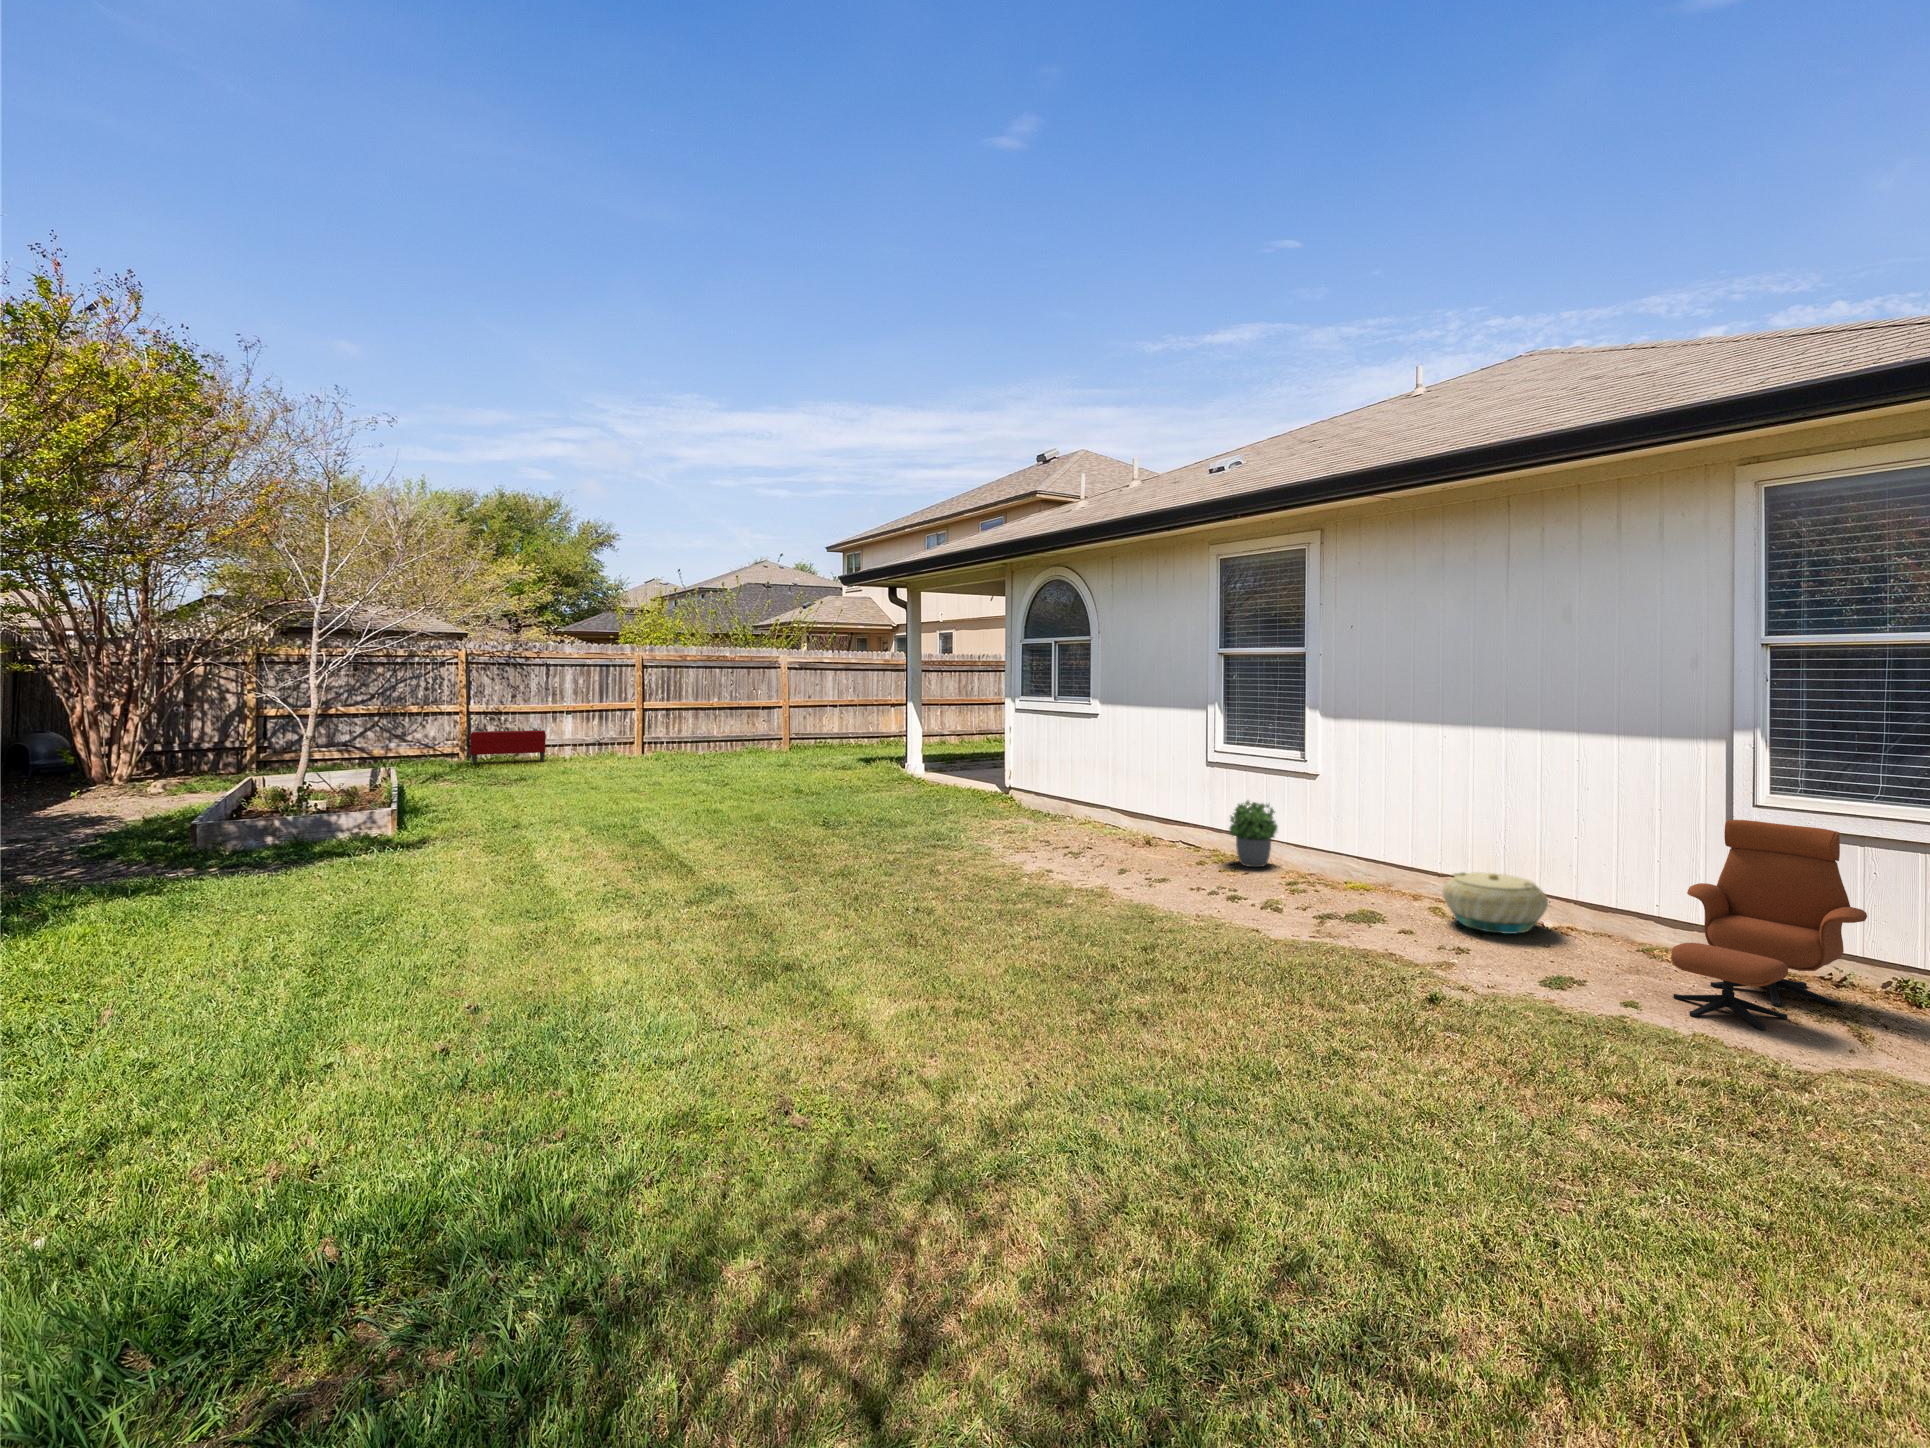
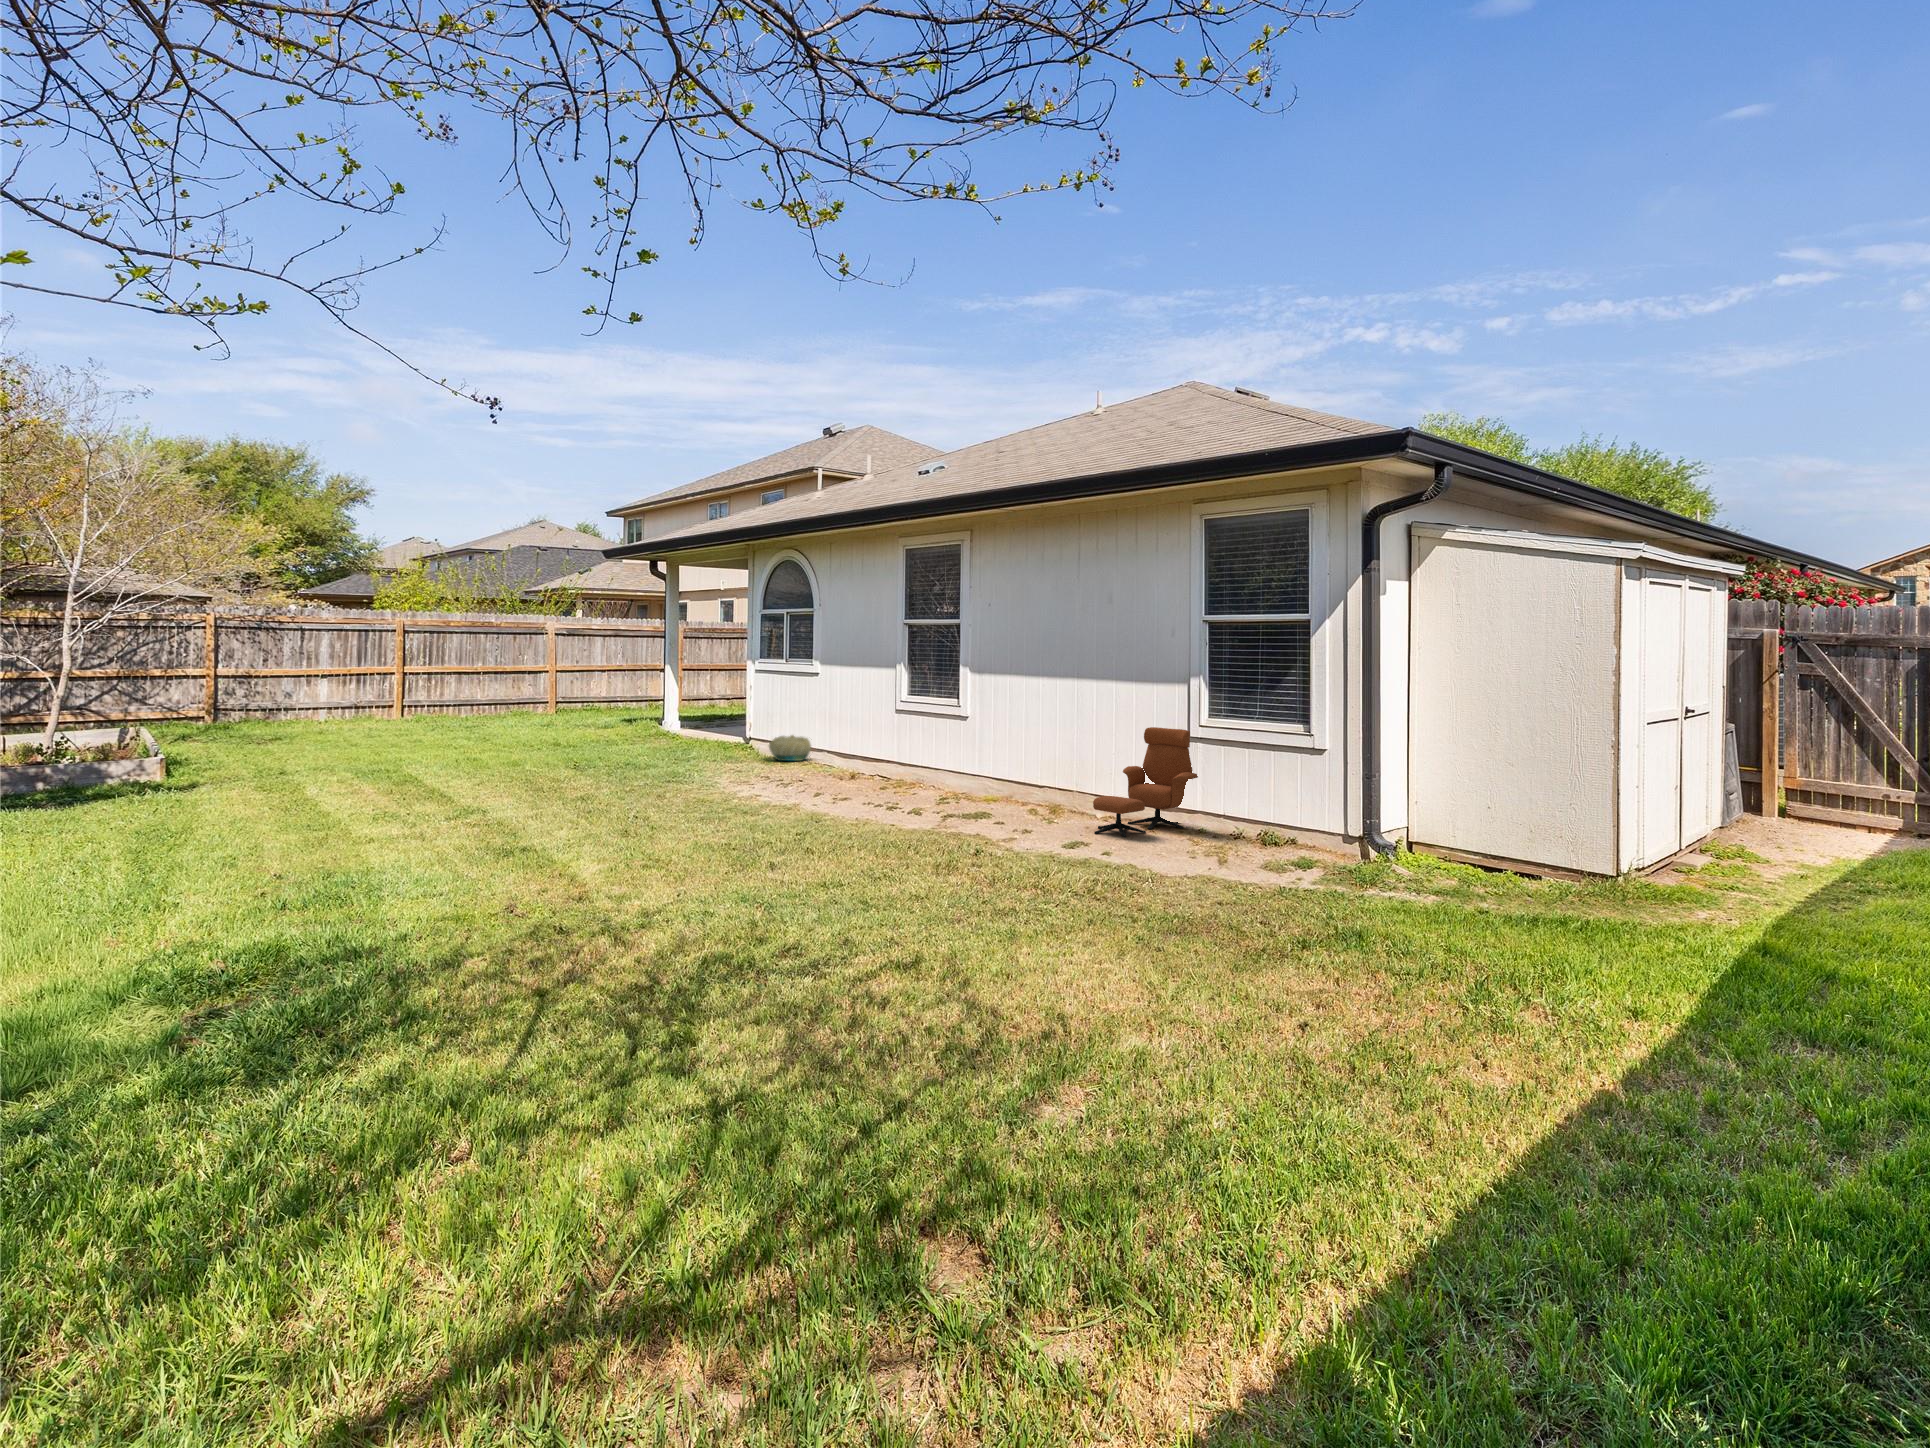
bench: present [470,730,546,764] -> none [219,694,301,727]
potted plant: present [1229,800,1278,867] -> none [898,732,936,782]
basket: present [1443,872,1548,934] -> present [769,735,811,761]

